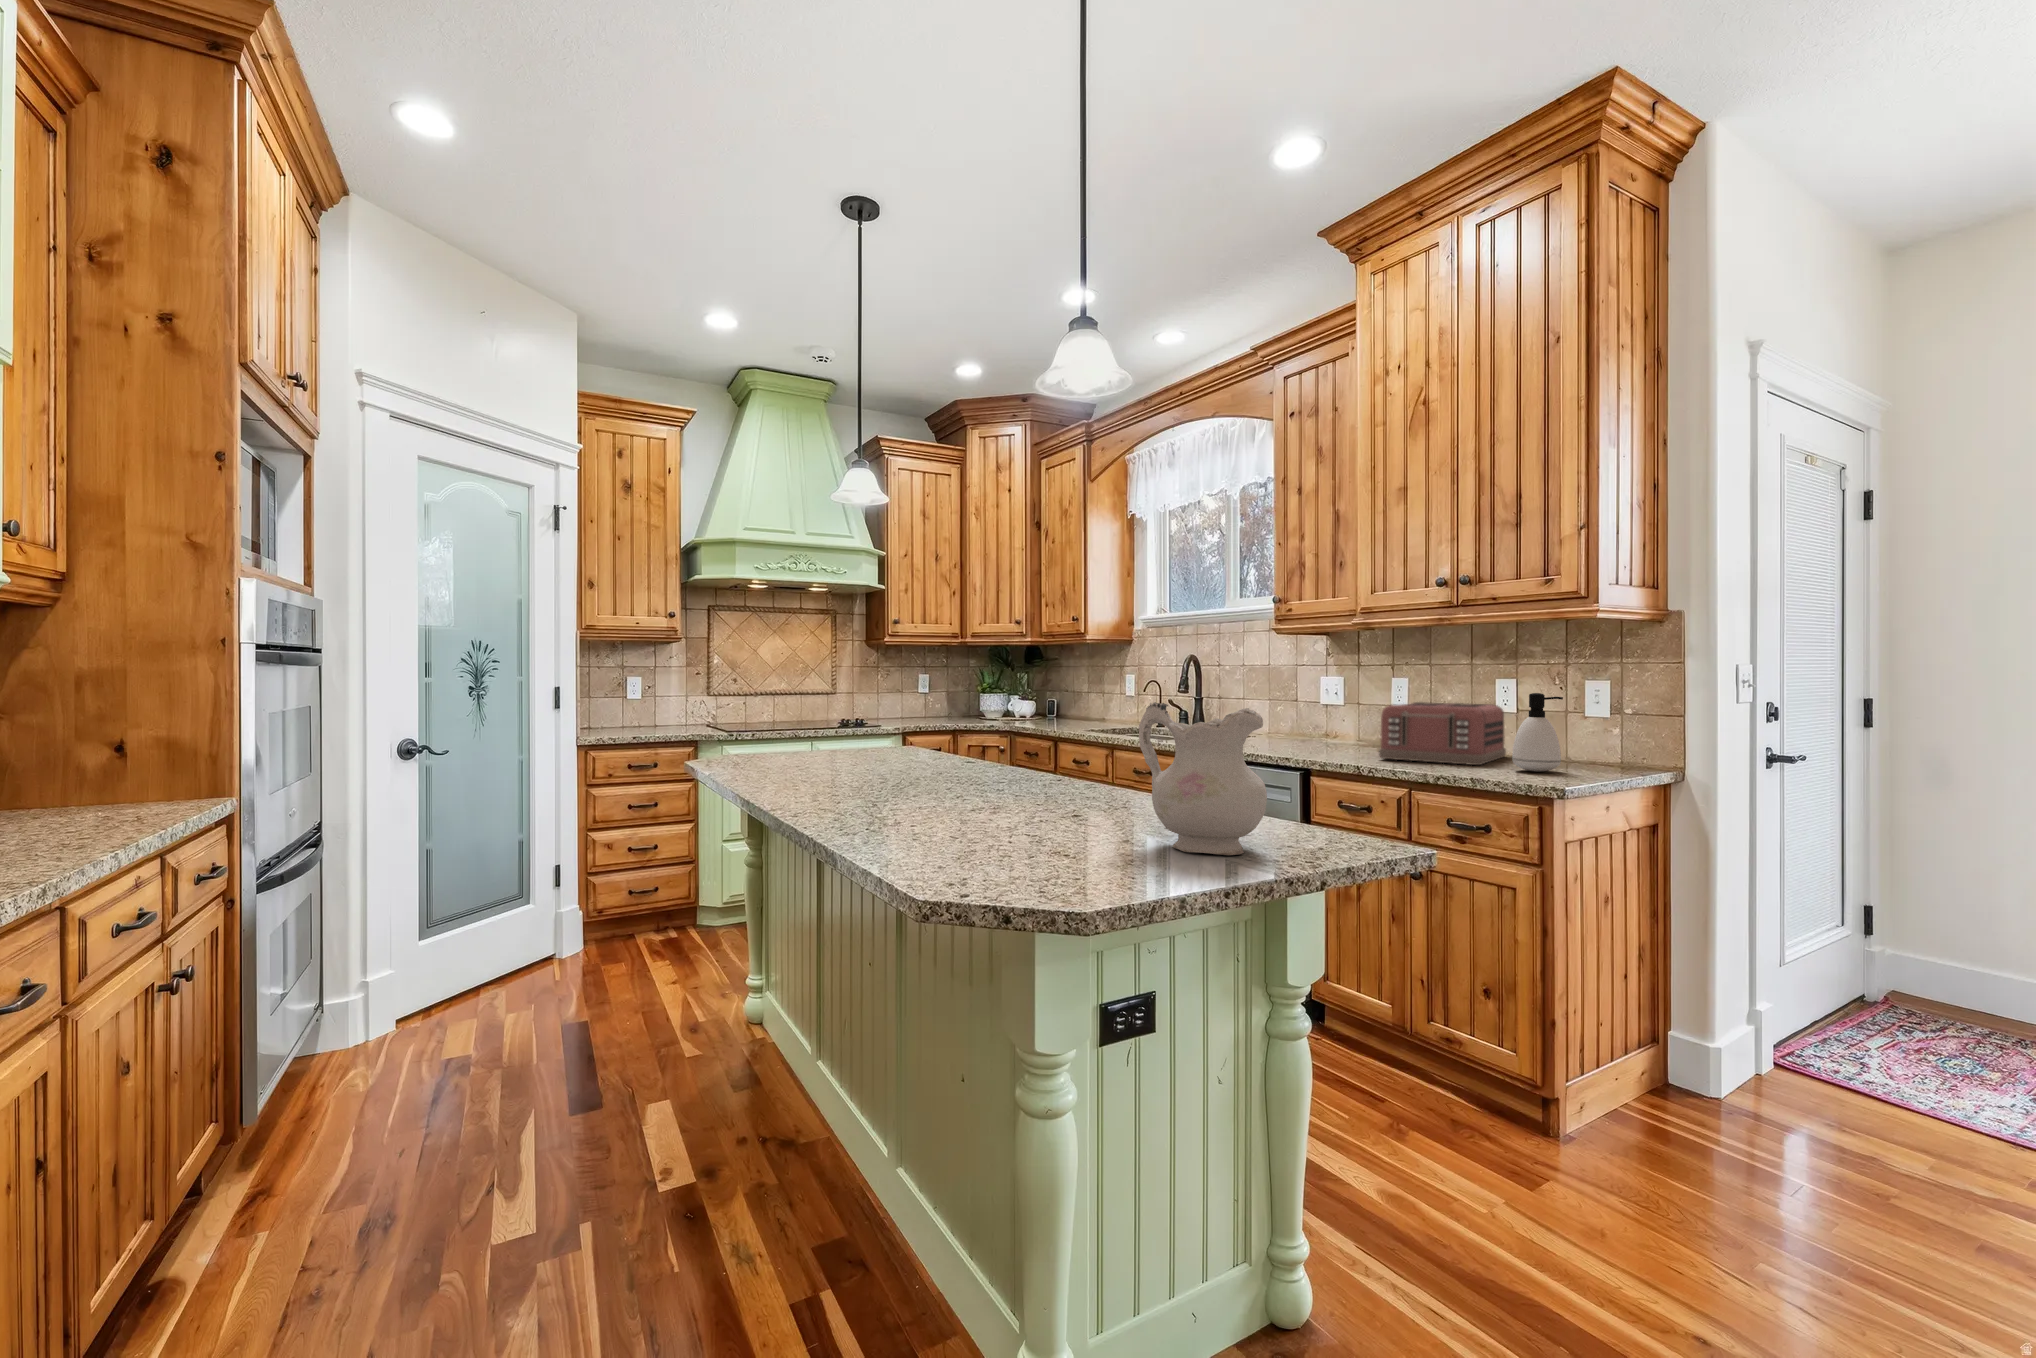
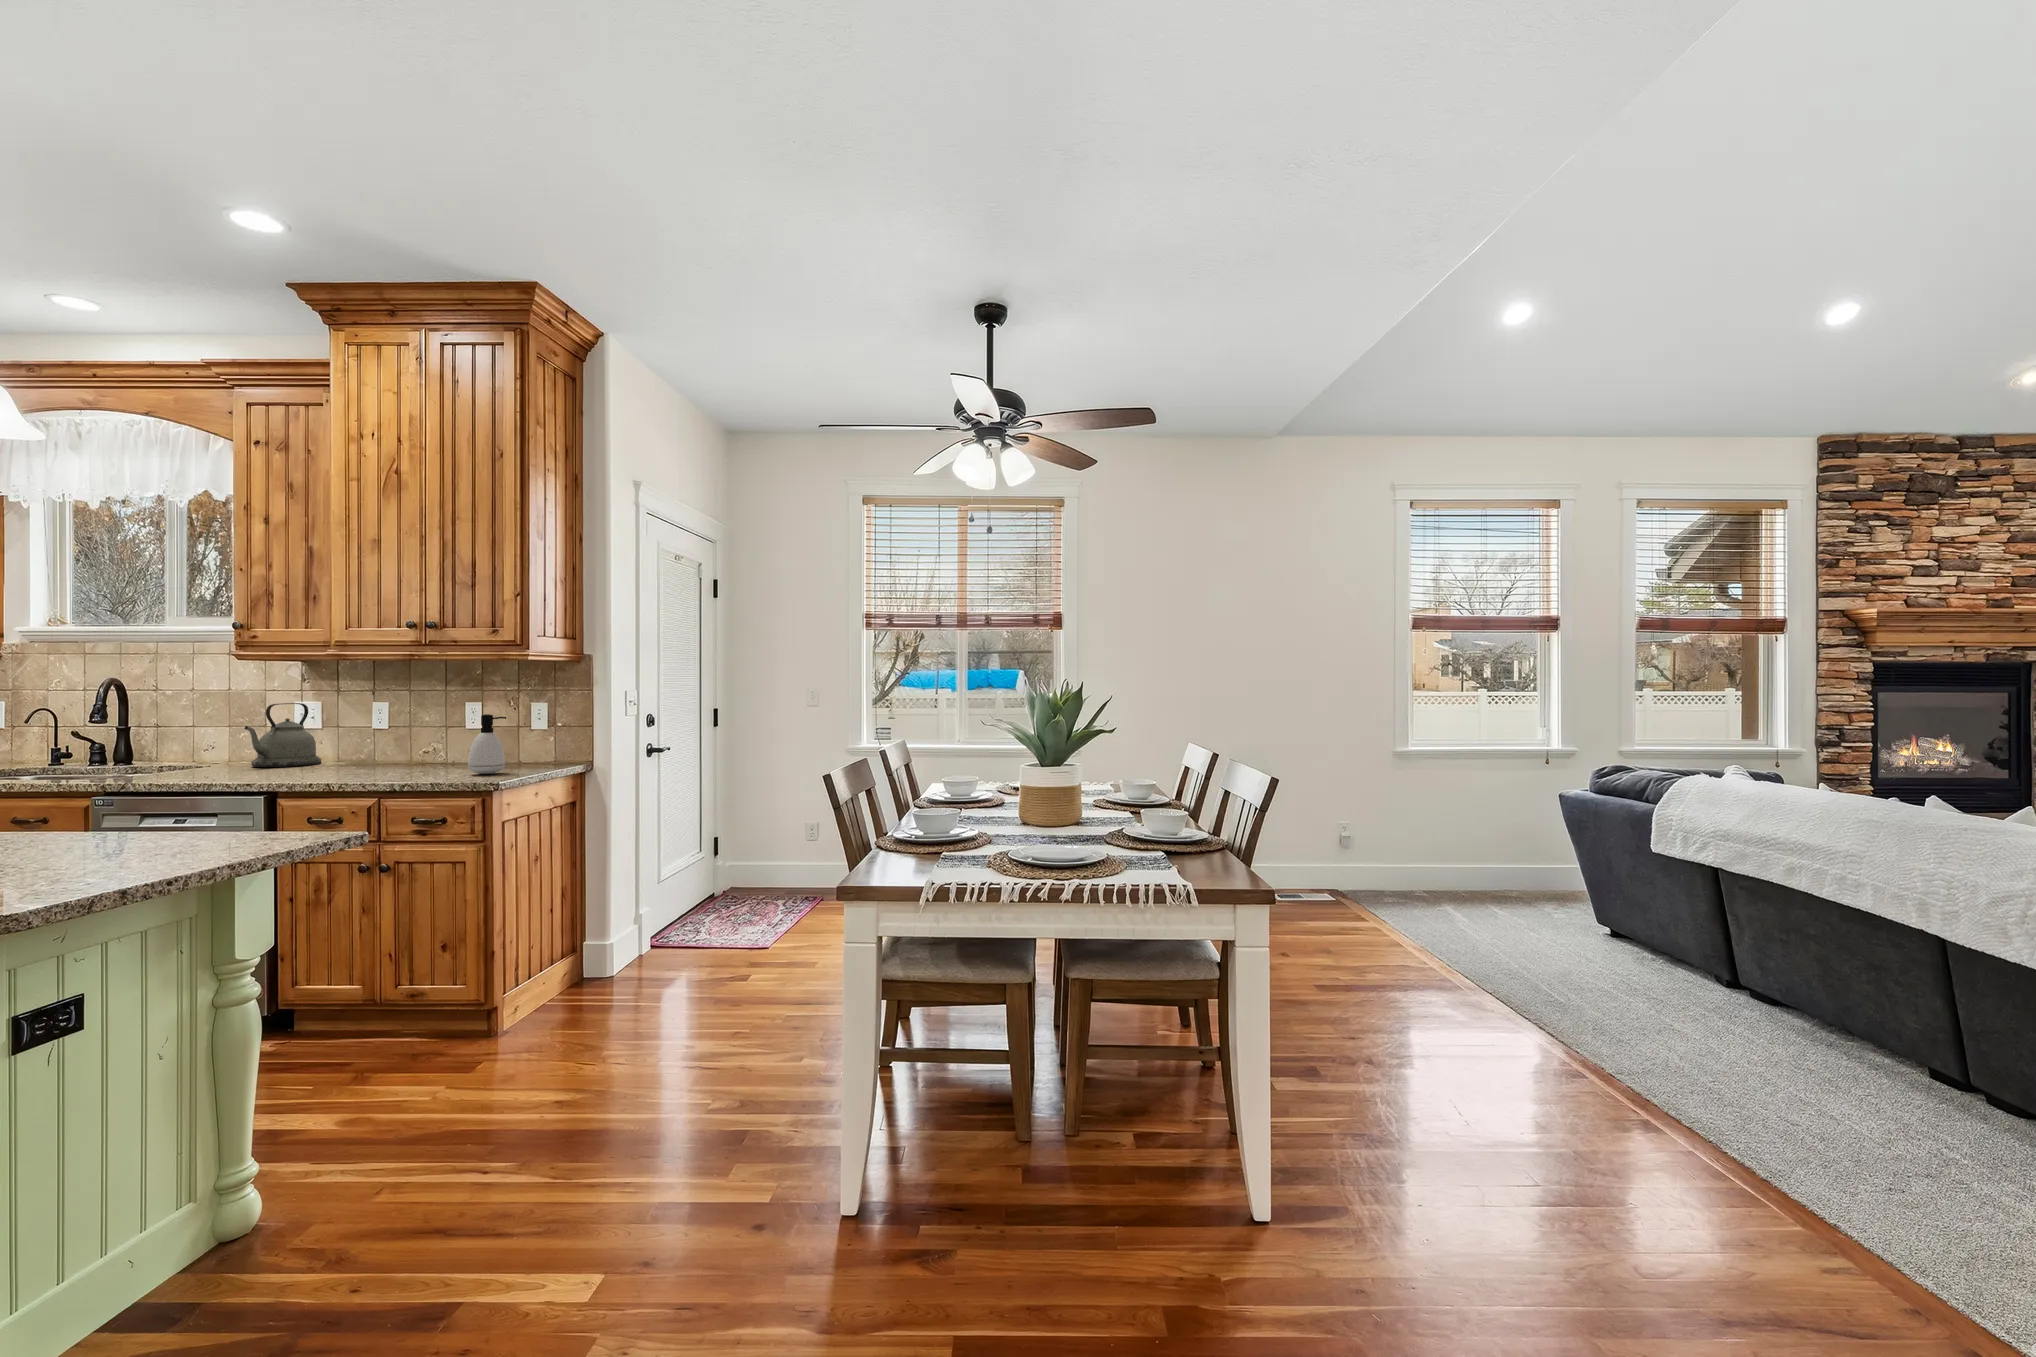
kettle: none [1282,678,1346,743] -> present [245,703,321,767]
ceramic pitcher: present [1139,702,1267,855] -> none [65,738,215,865]
toaster: present [1379,702,1506,765] -> none [350,724,471,775]

